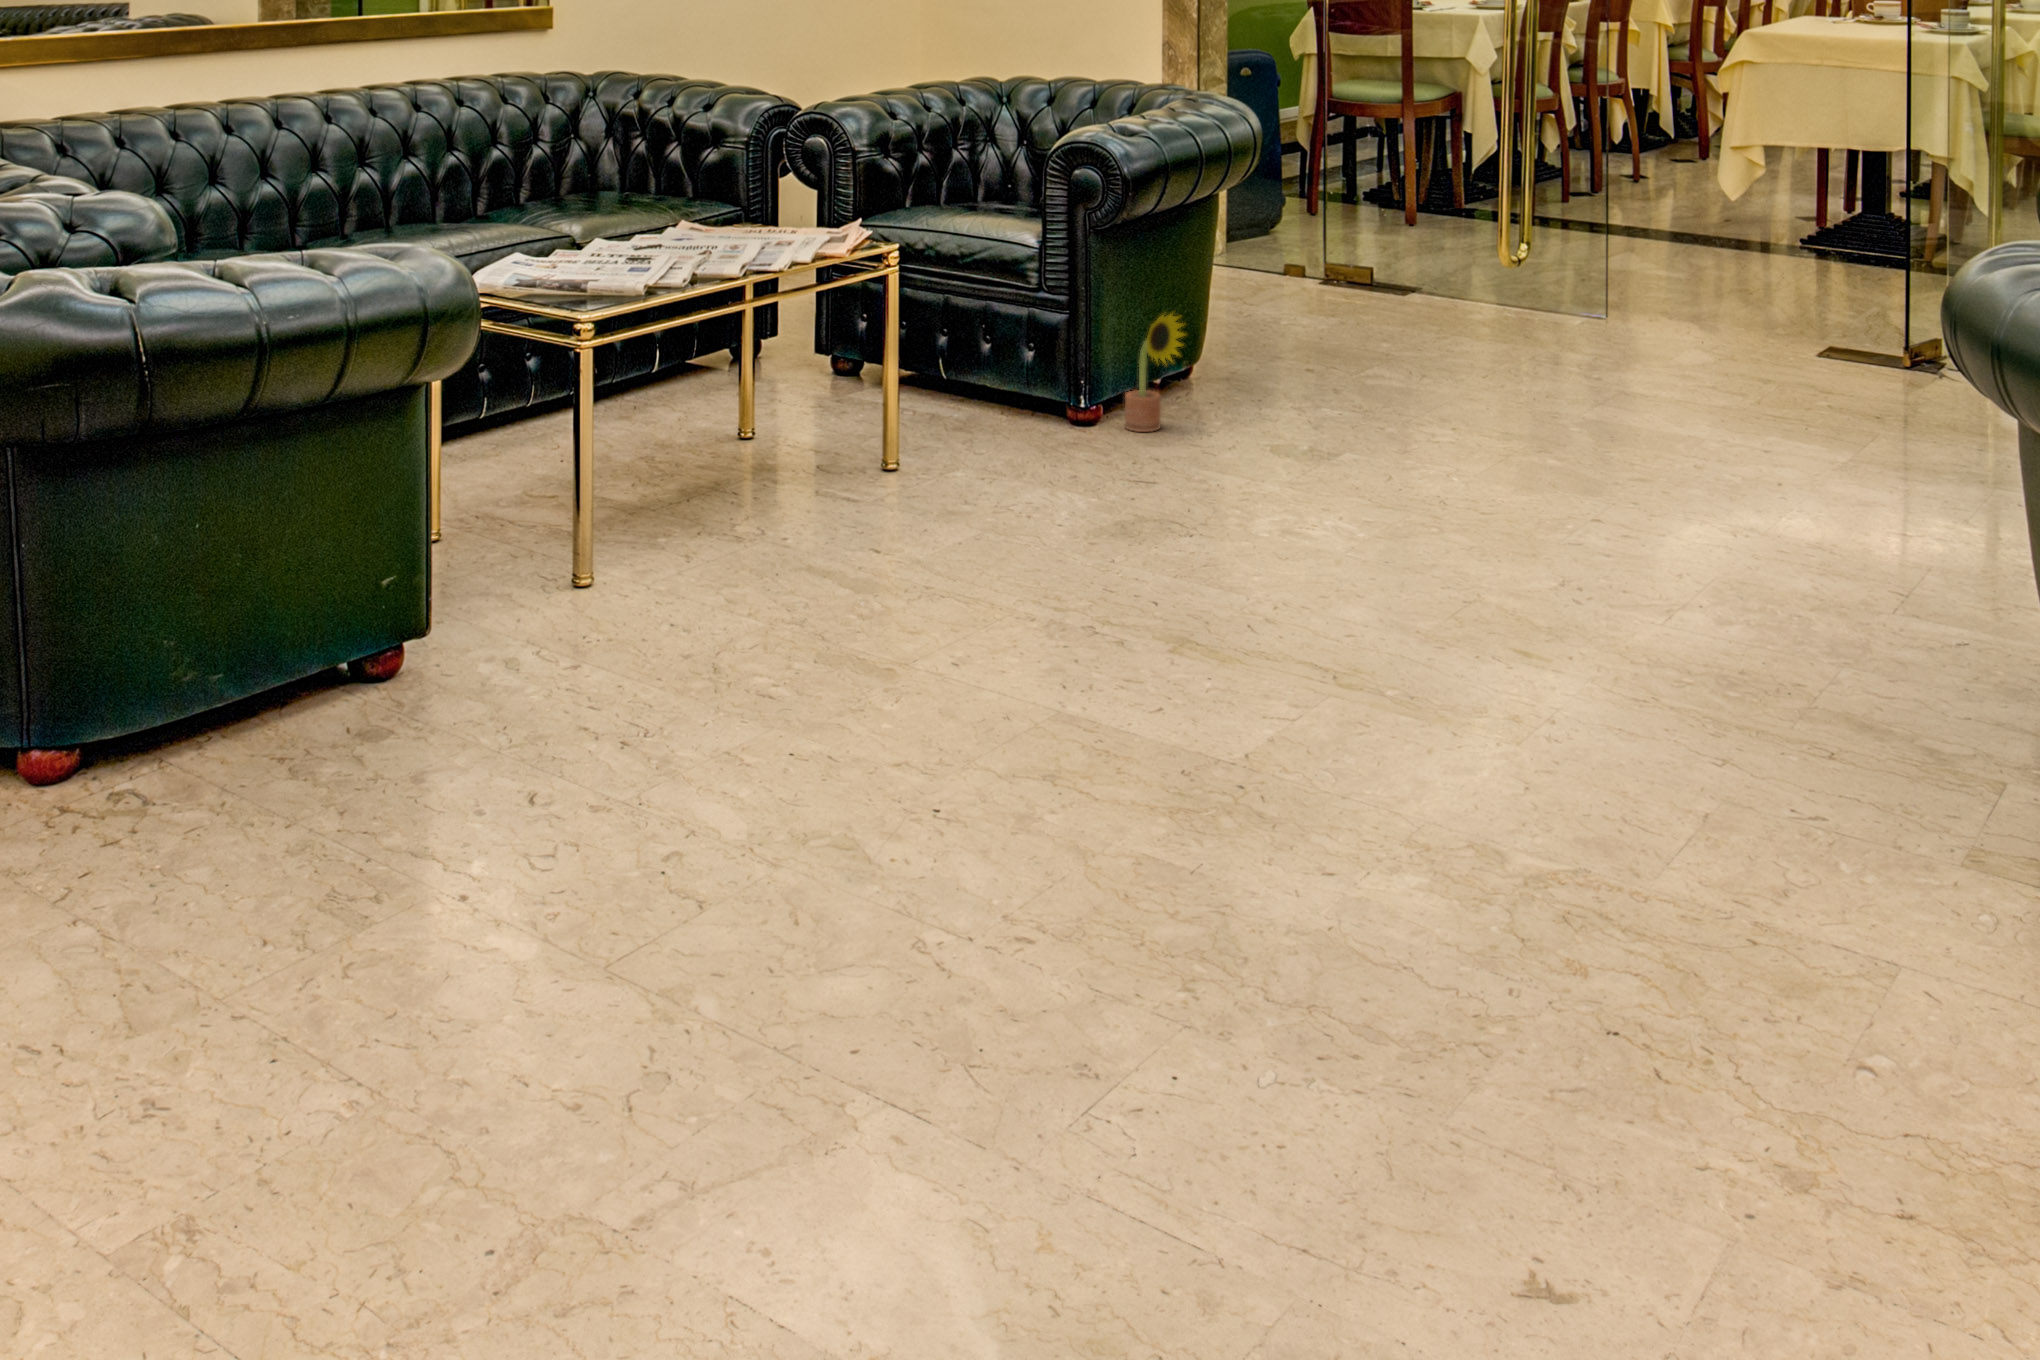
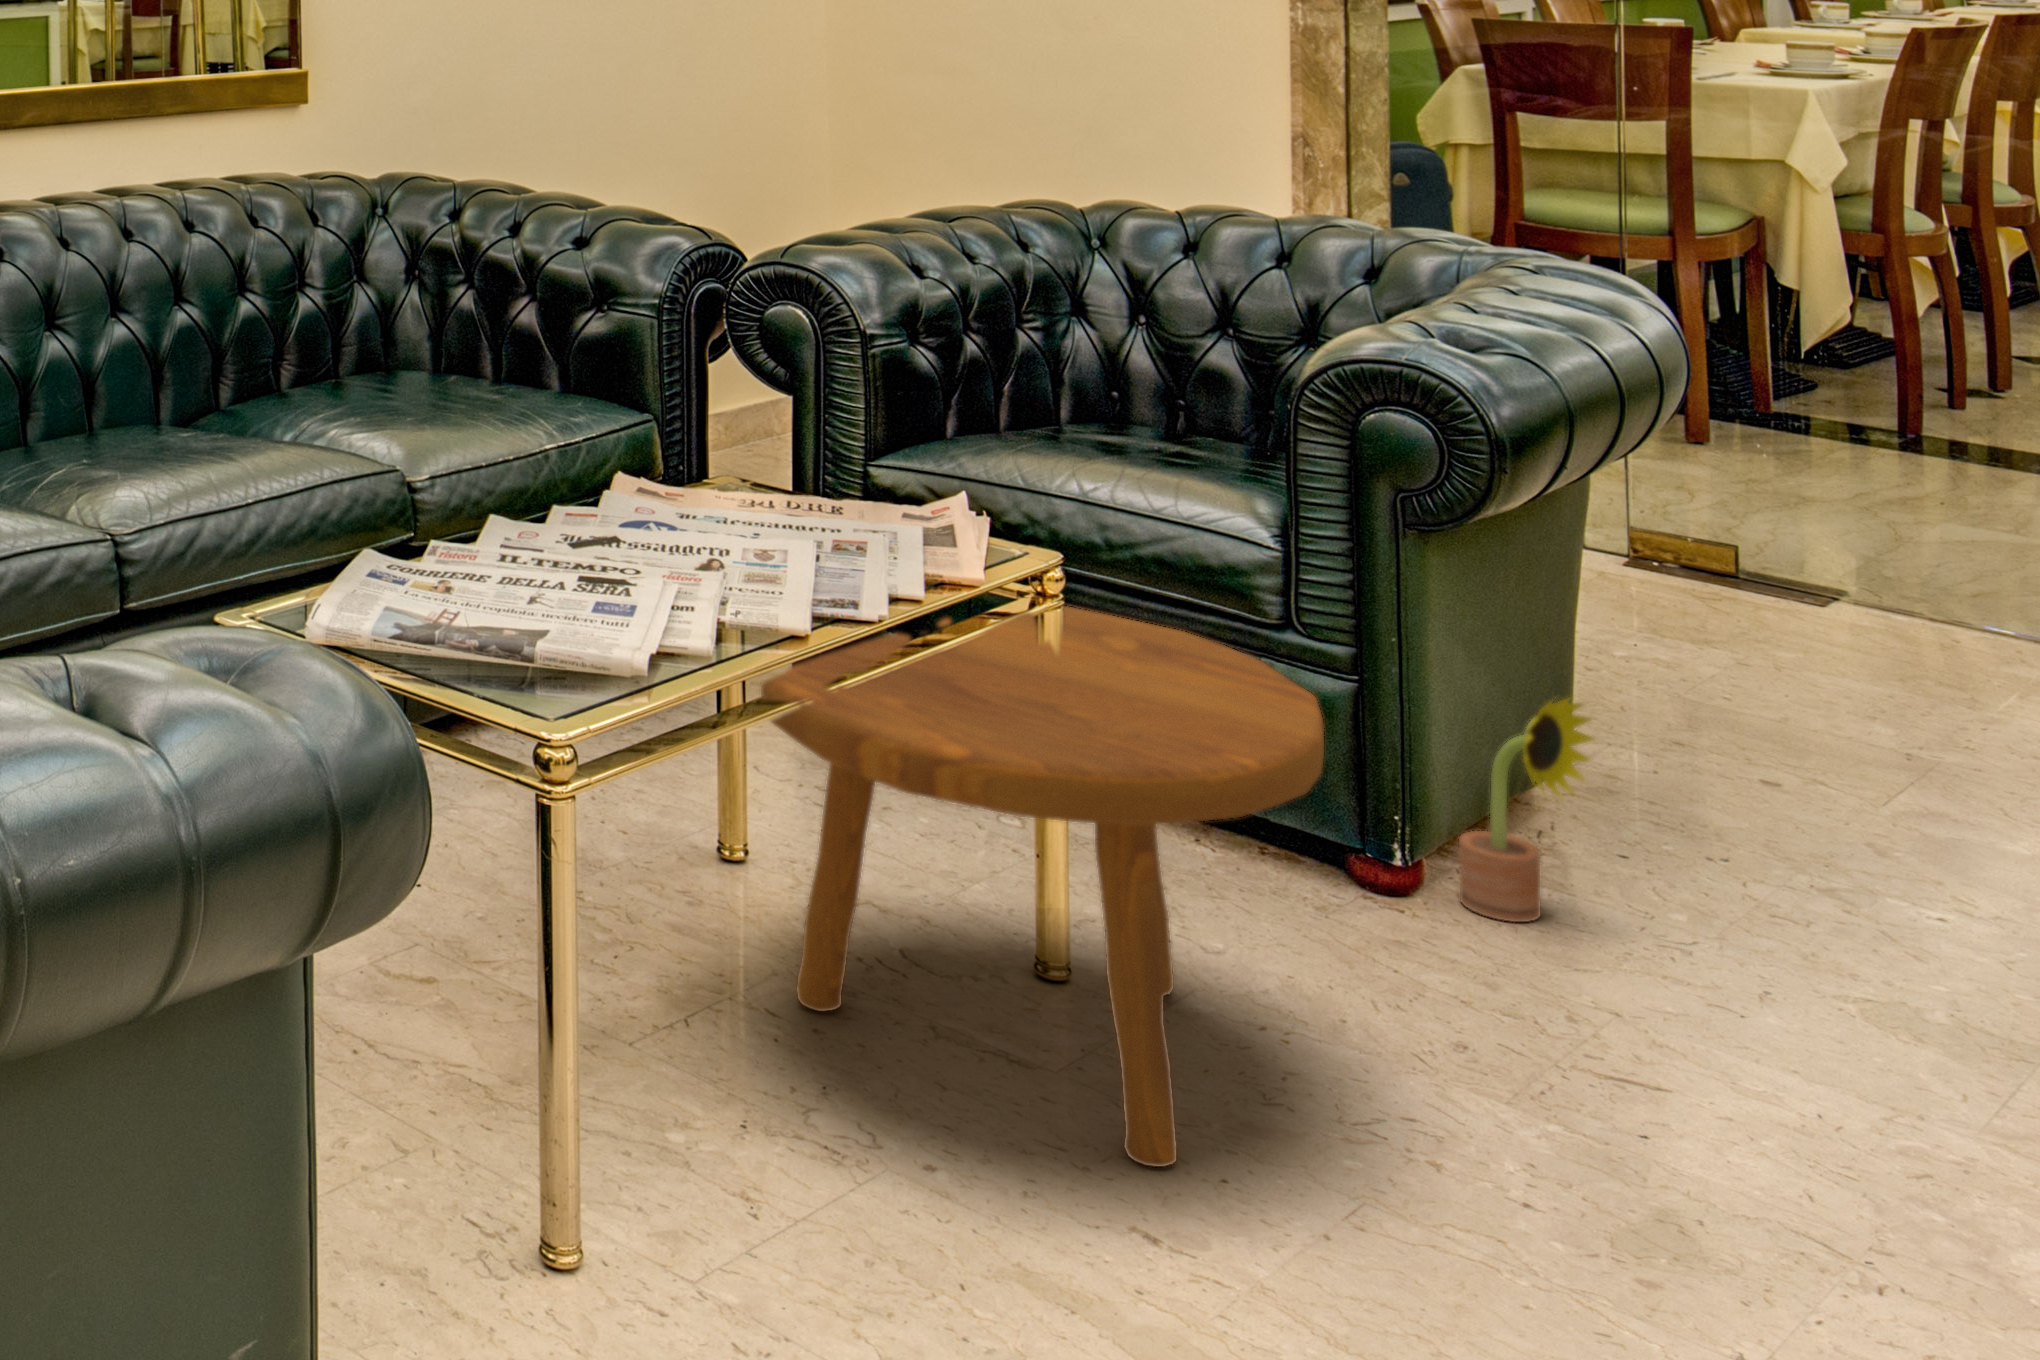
footstool: none [737,273,1009,528] -> present [760,607,1324,1167]

